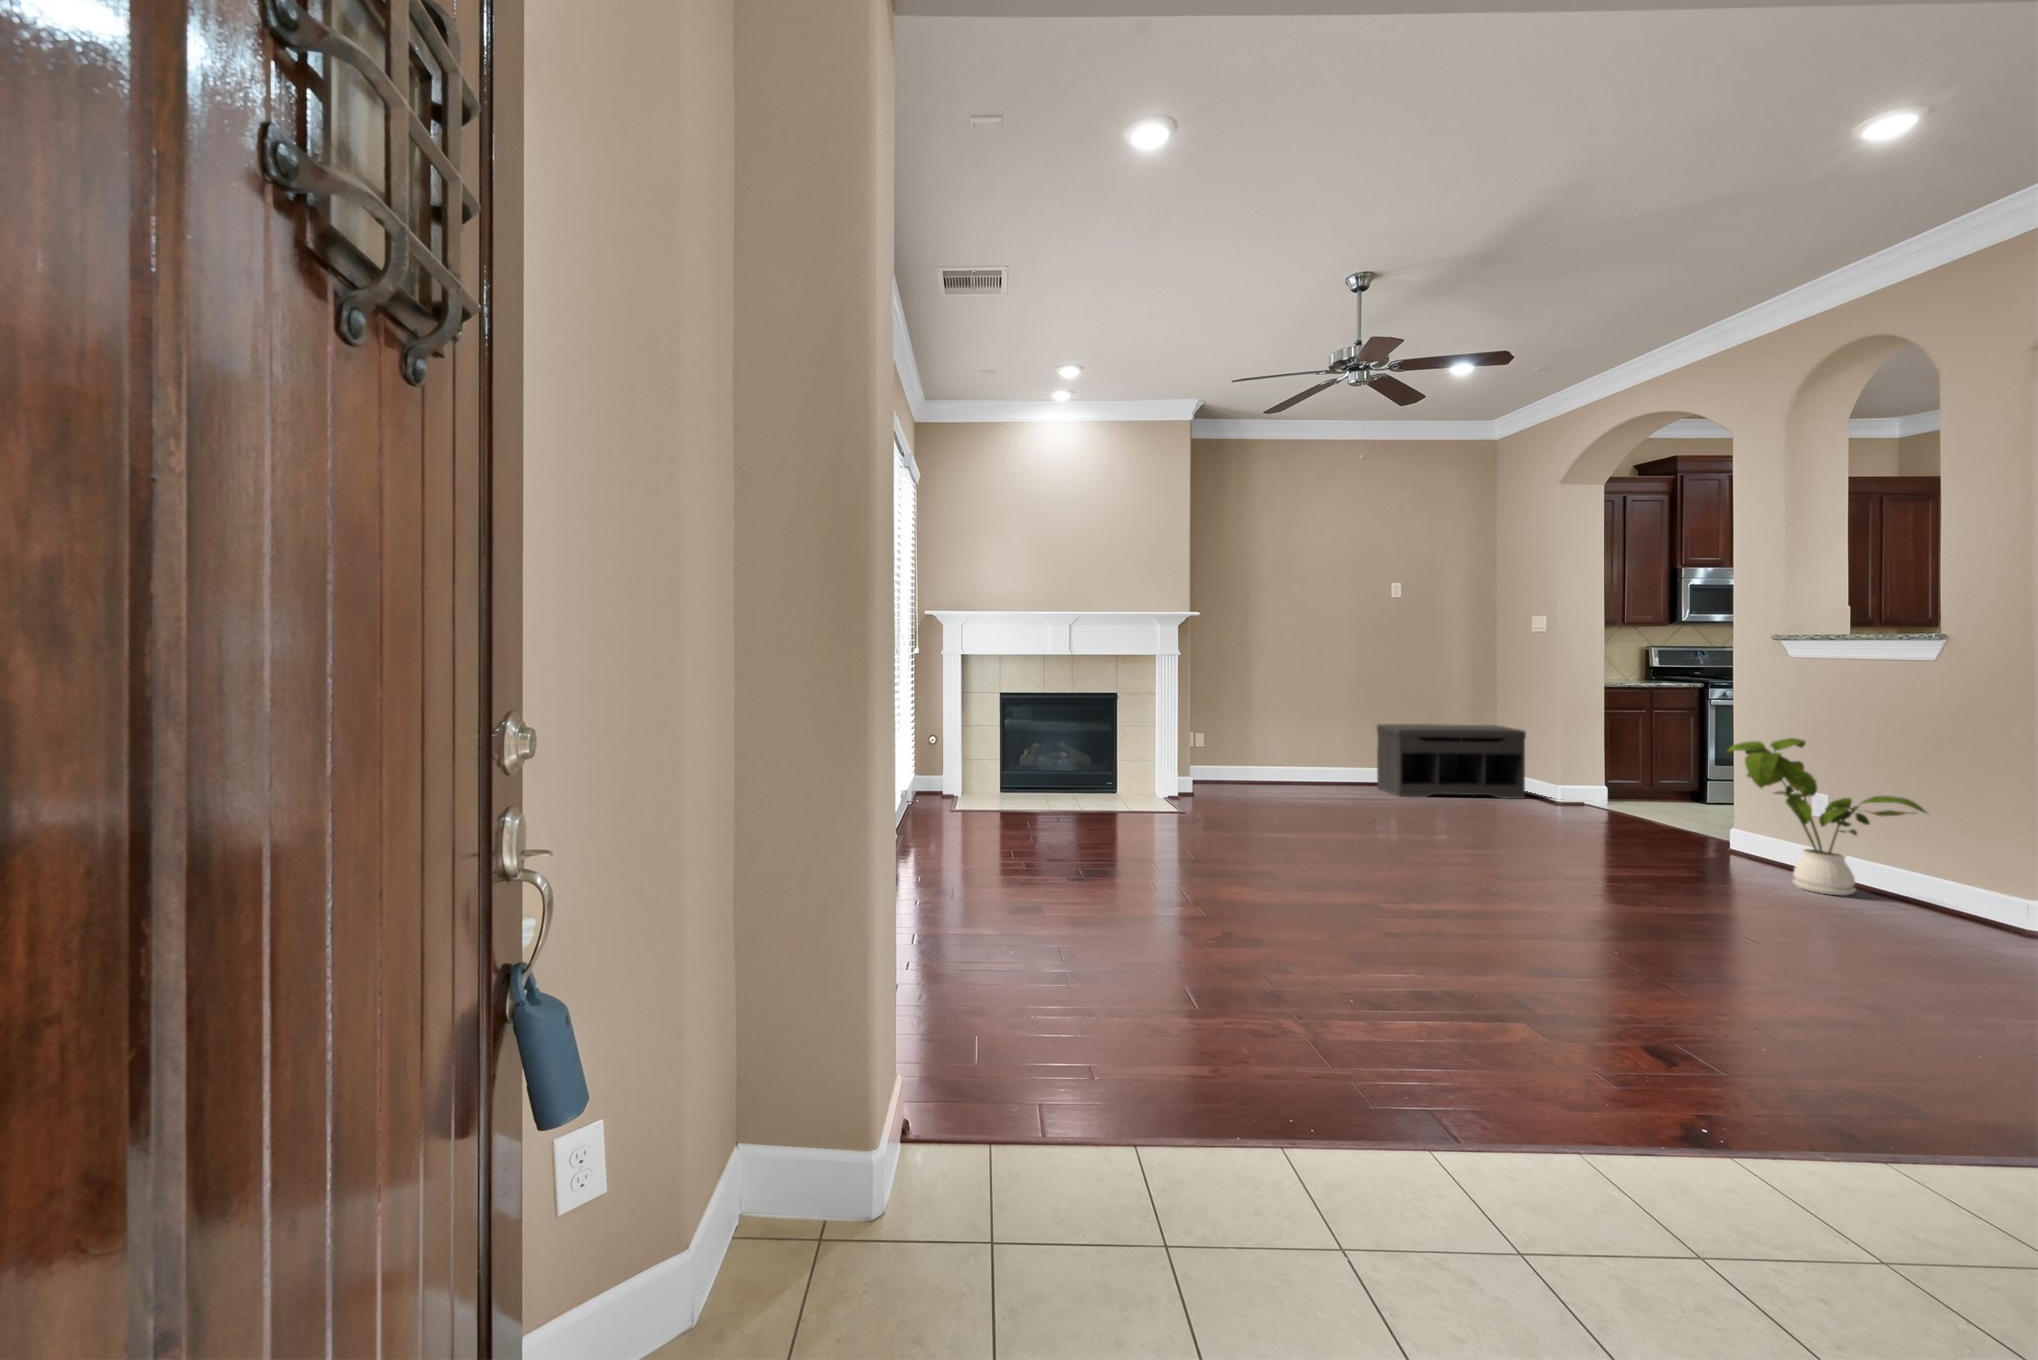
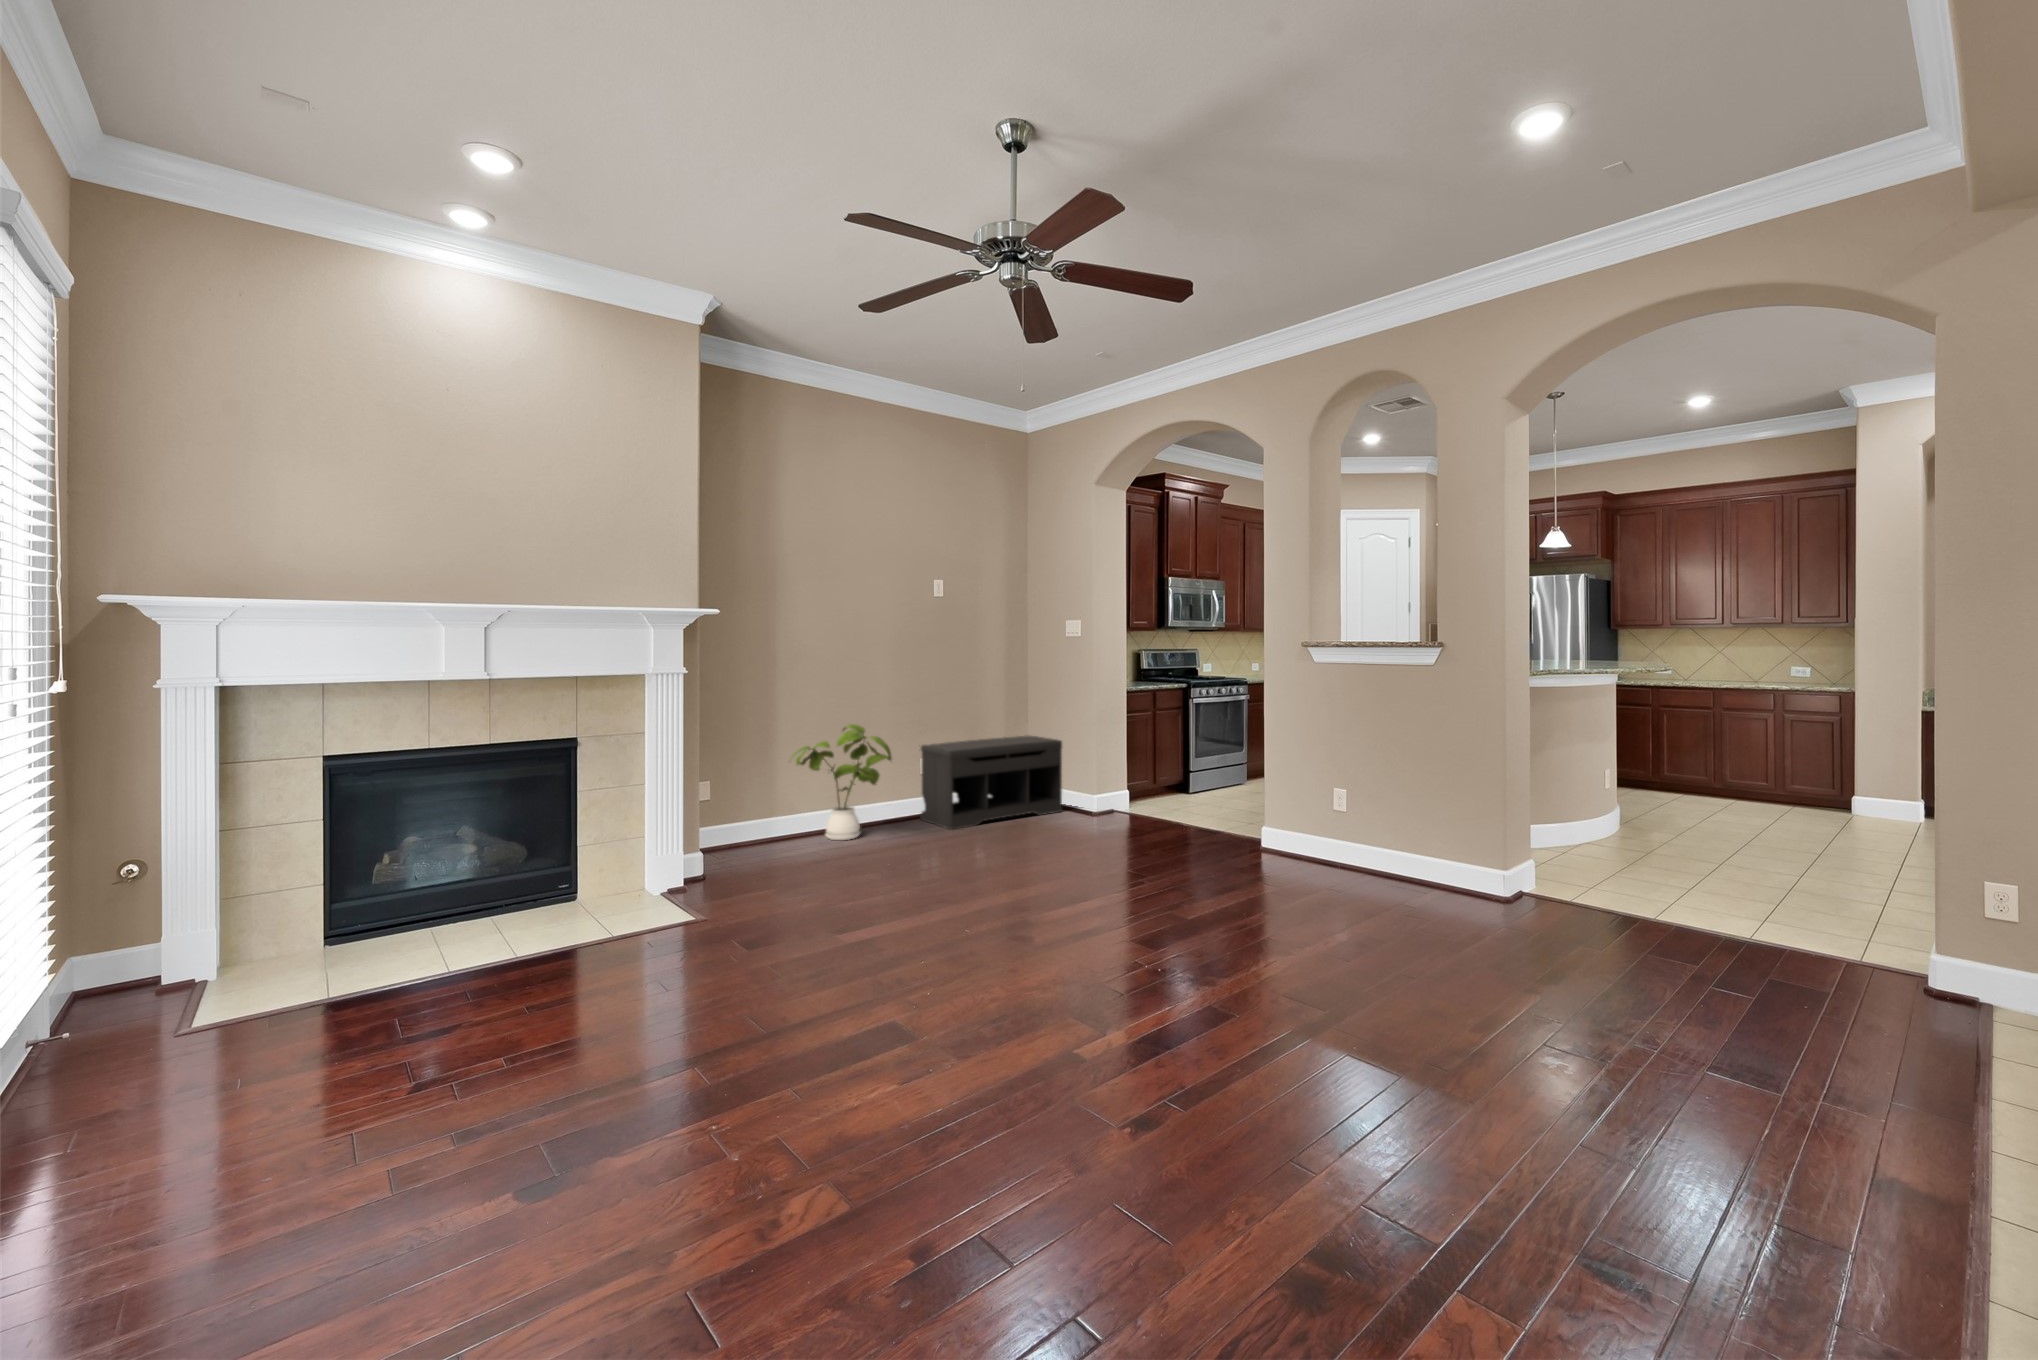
house plant: present [1726,738,1926,895] -> present [793,724,892,840]

